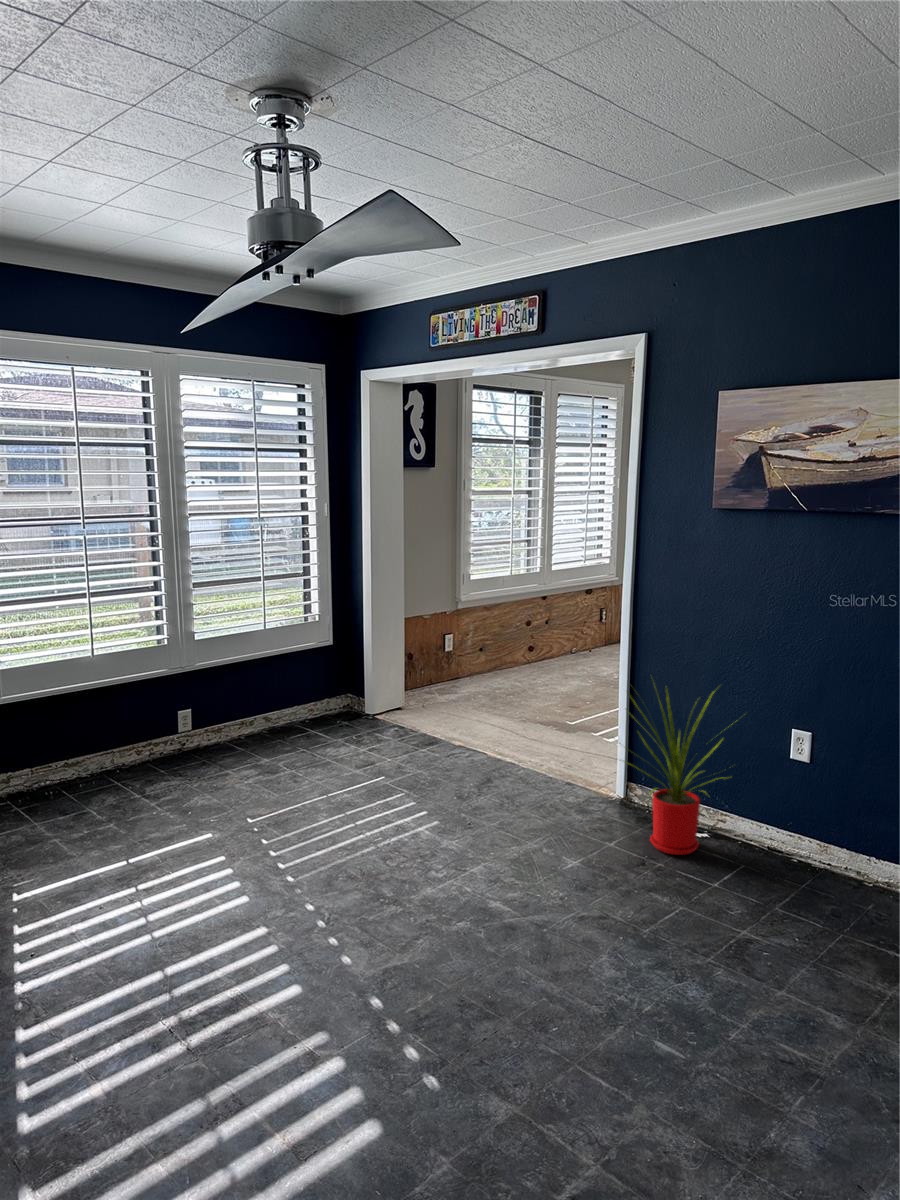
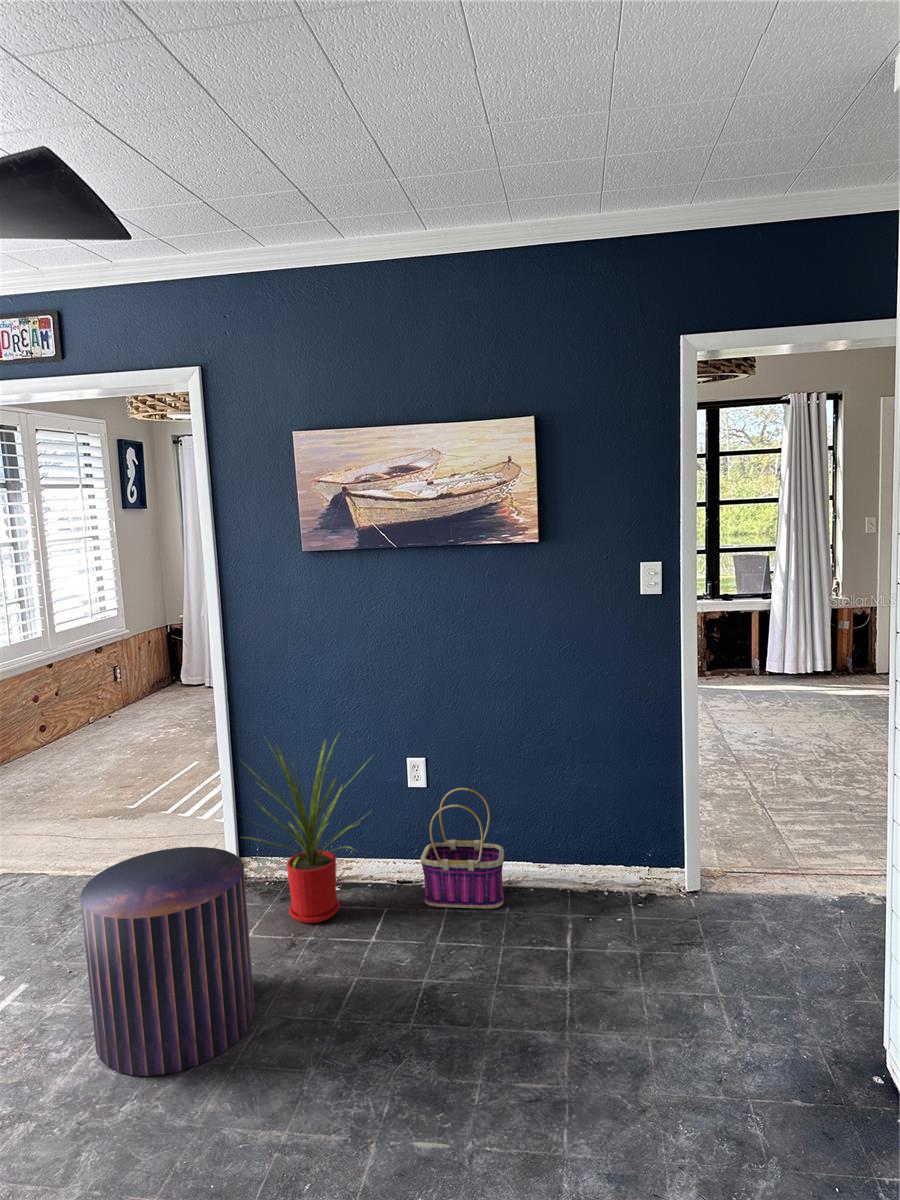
pouf: none [462,744,590,916] -> present [80,847,255,1076]
basket: none [783,769,882,903] -> present [421,788,504,908]

